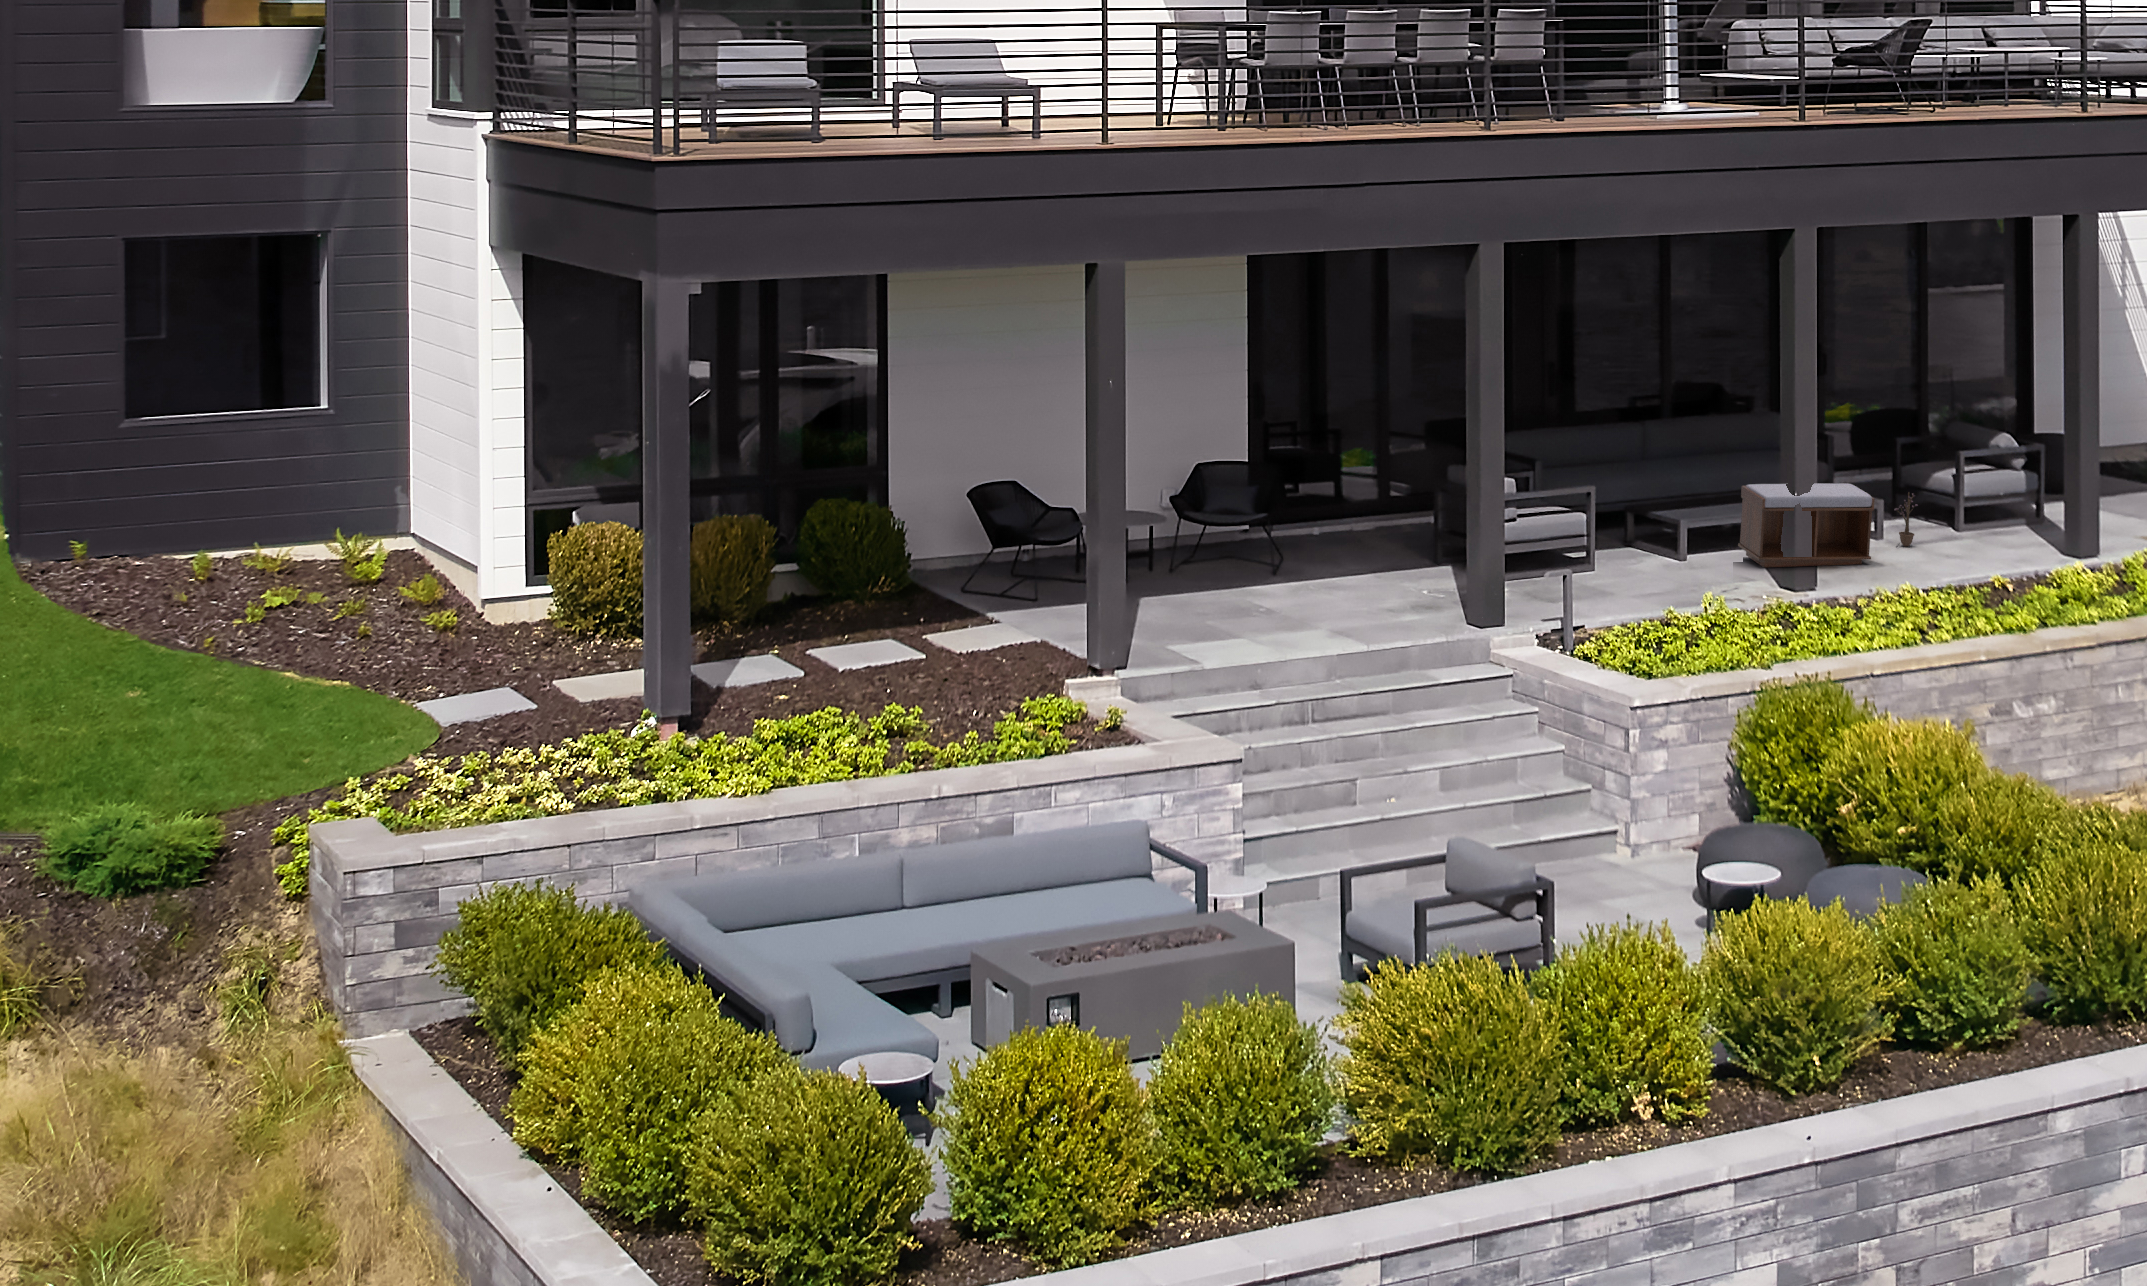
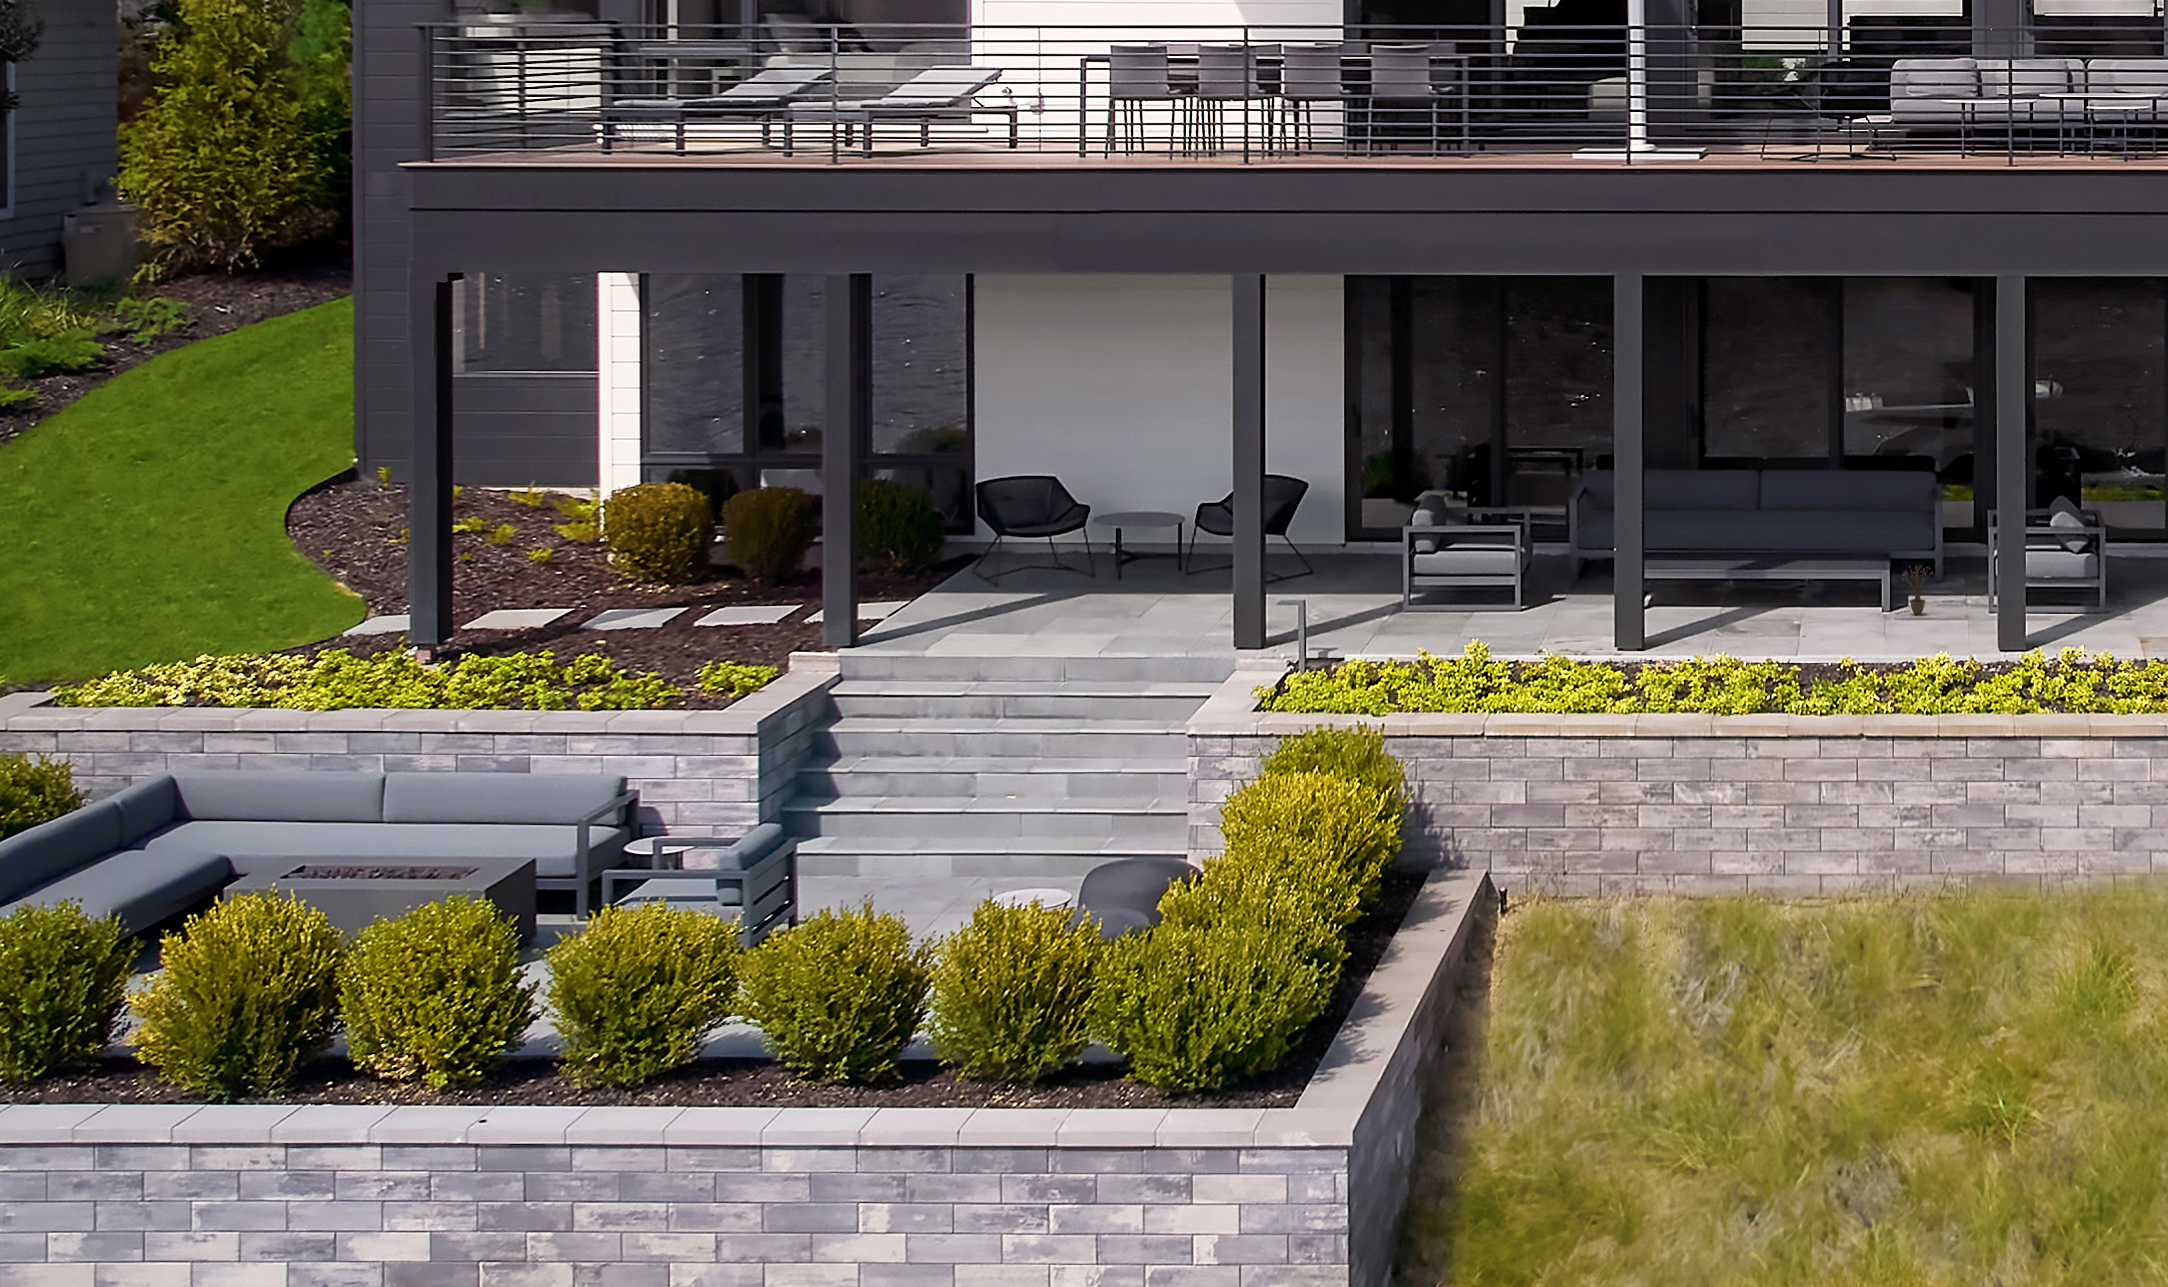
bench: present [1738,483,1875,567] -> none [1700,537,1832,628]

